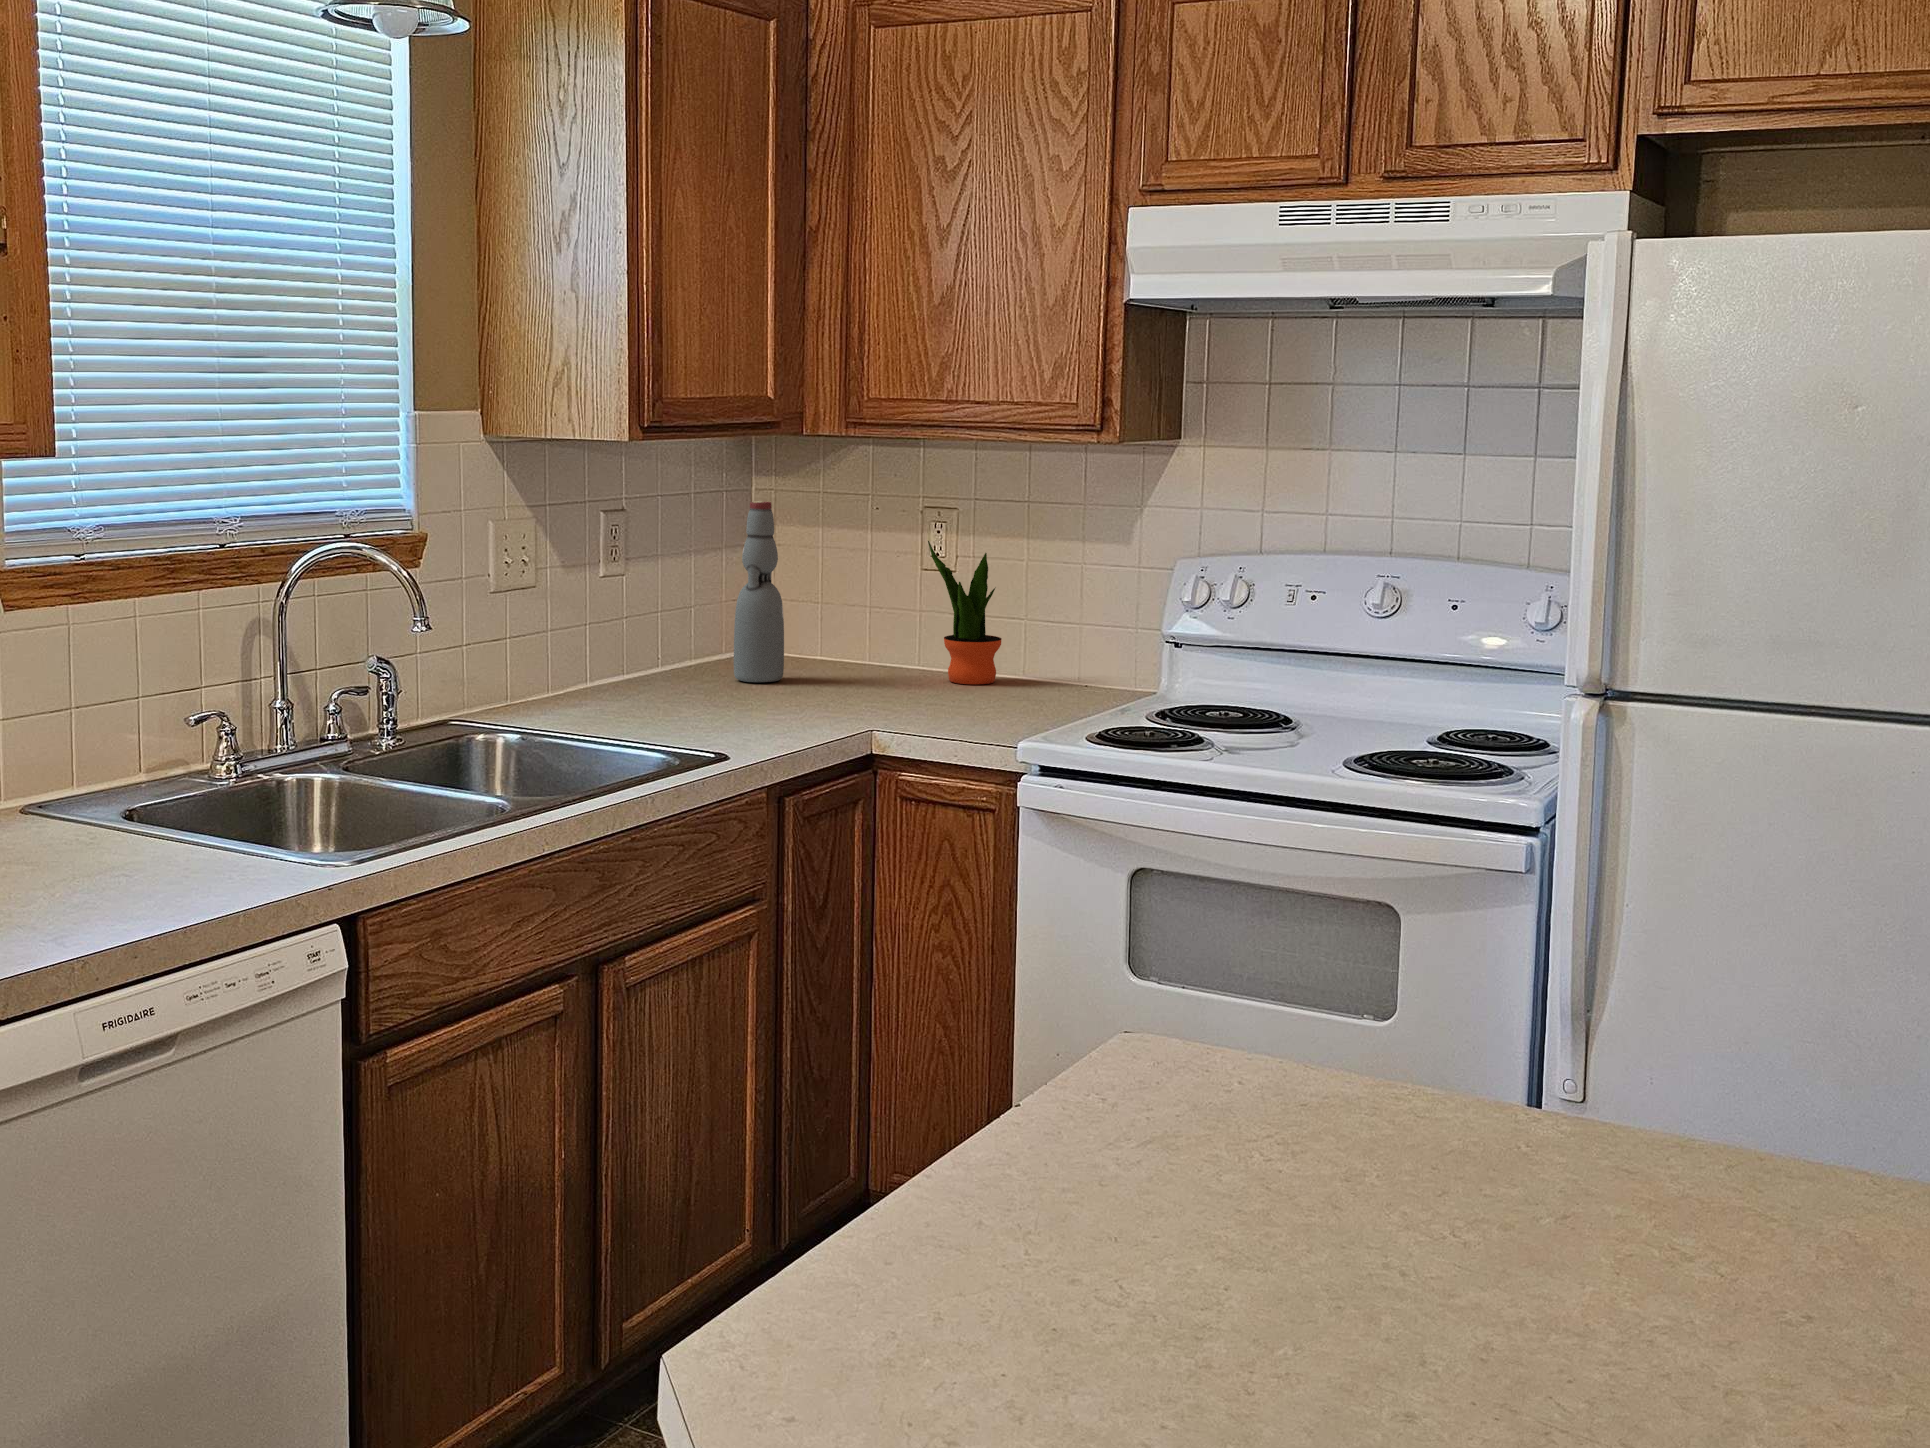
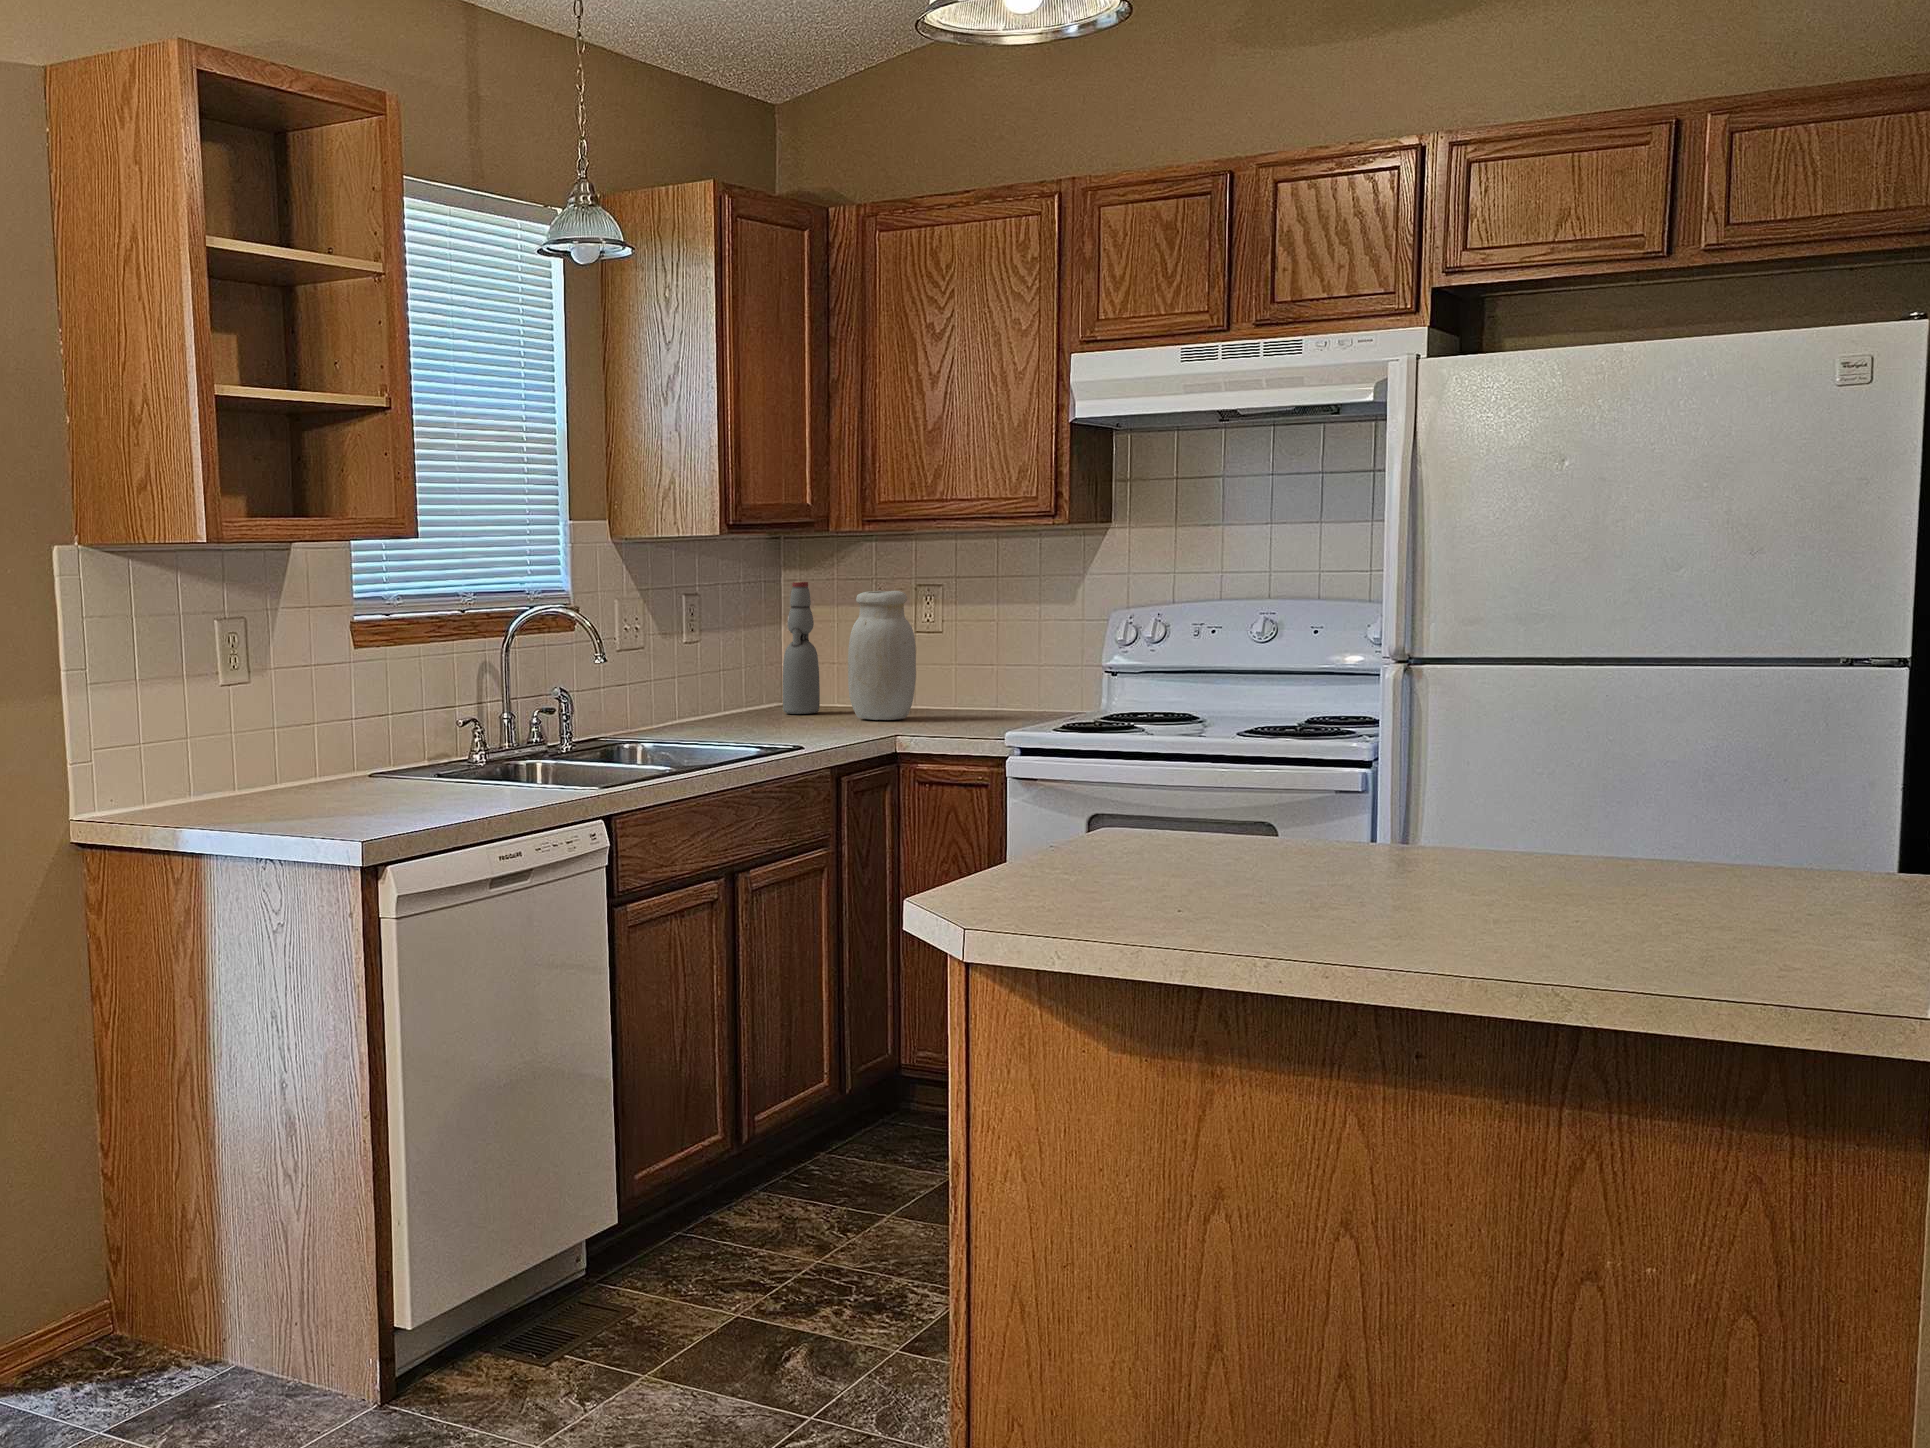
jar: none [816,523,909,703] -> present [848,591,916,720]
potted plant: present [928,541,1002,684] -> none [923,607,980,711]

